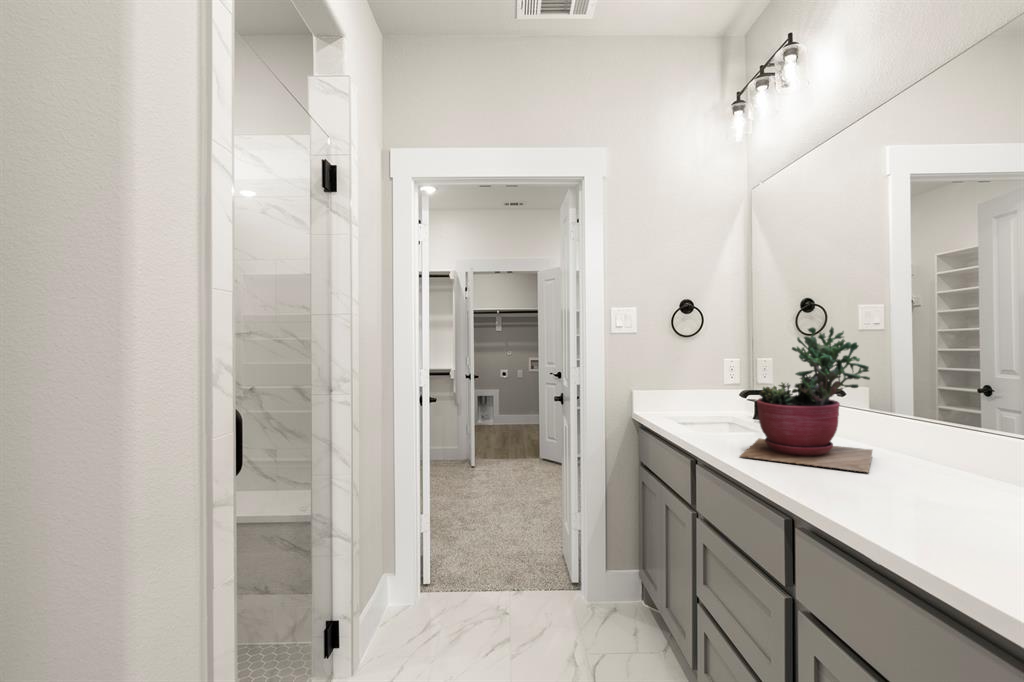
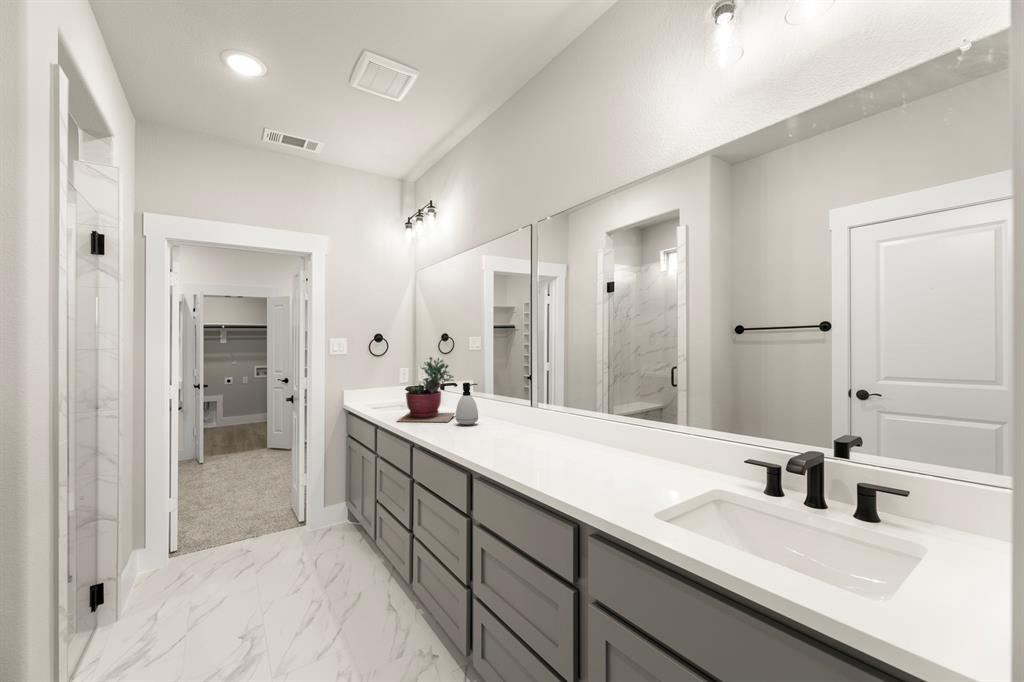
soap dispenser: none [897,383,968,488] -> present [456,382,478,425]

